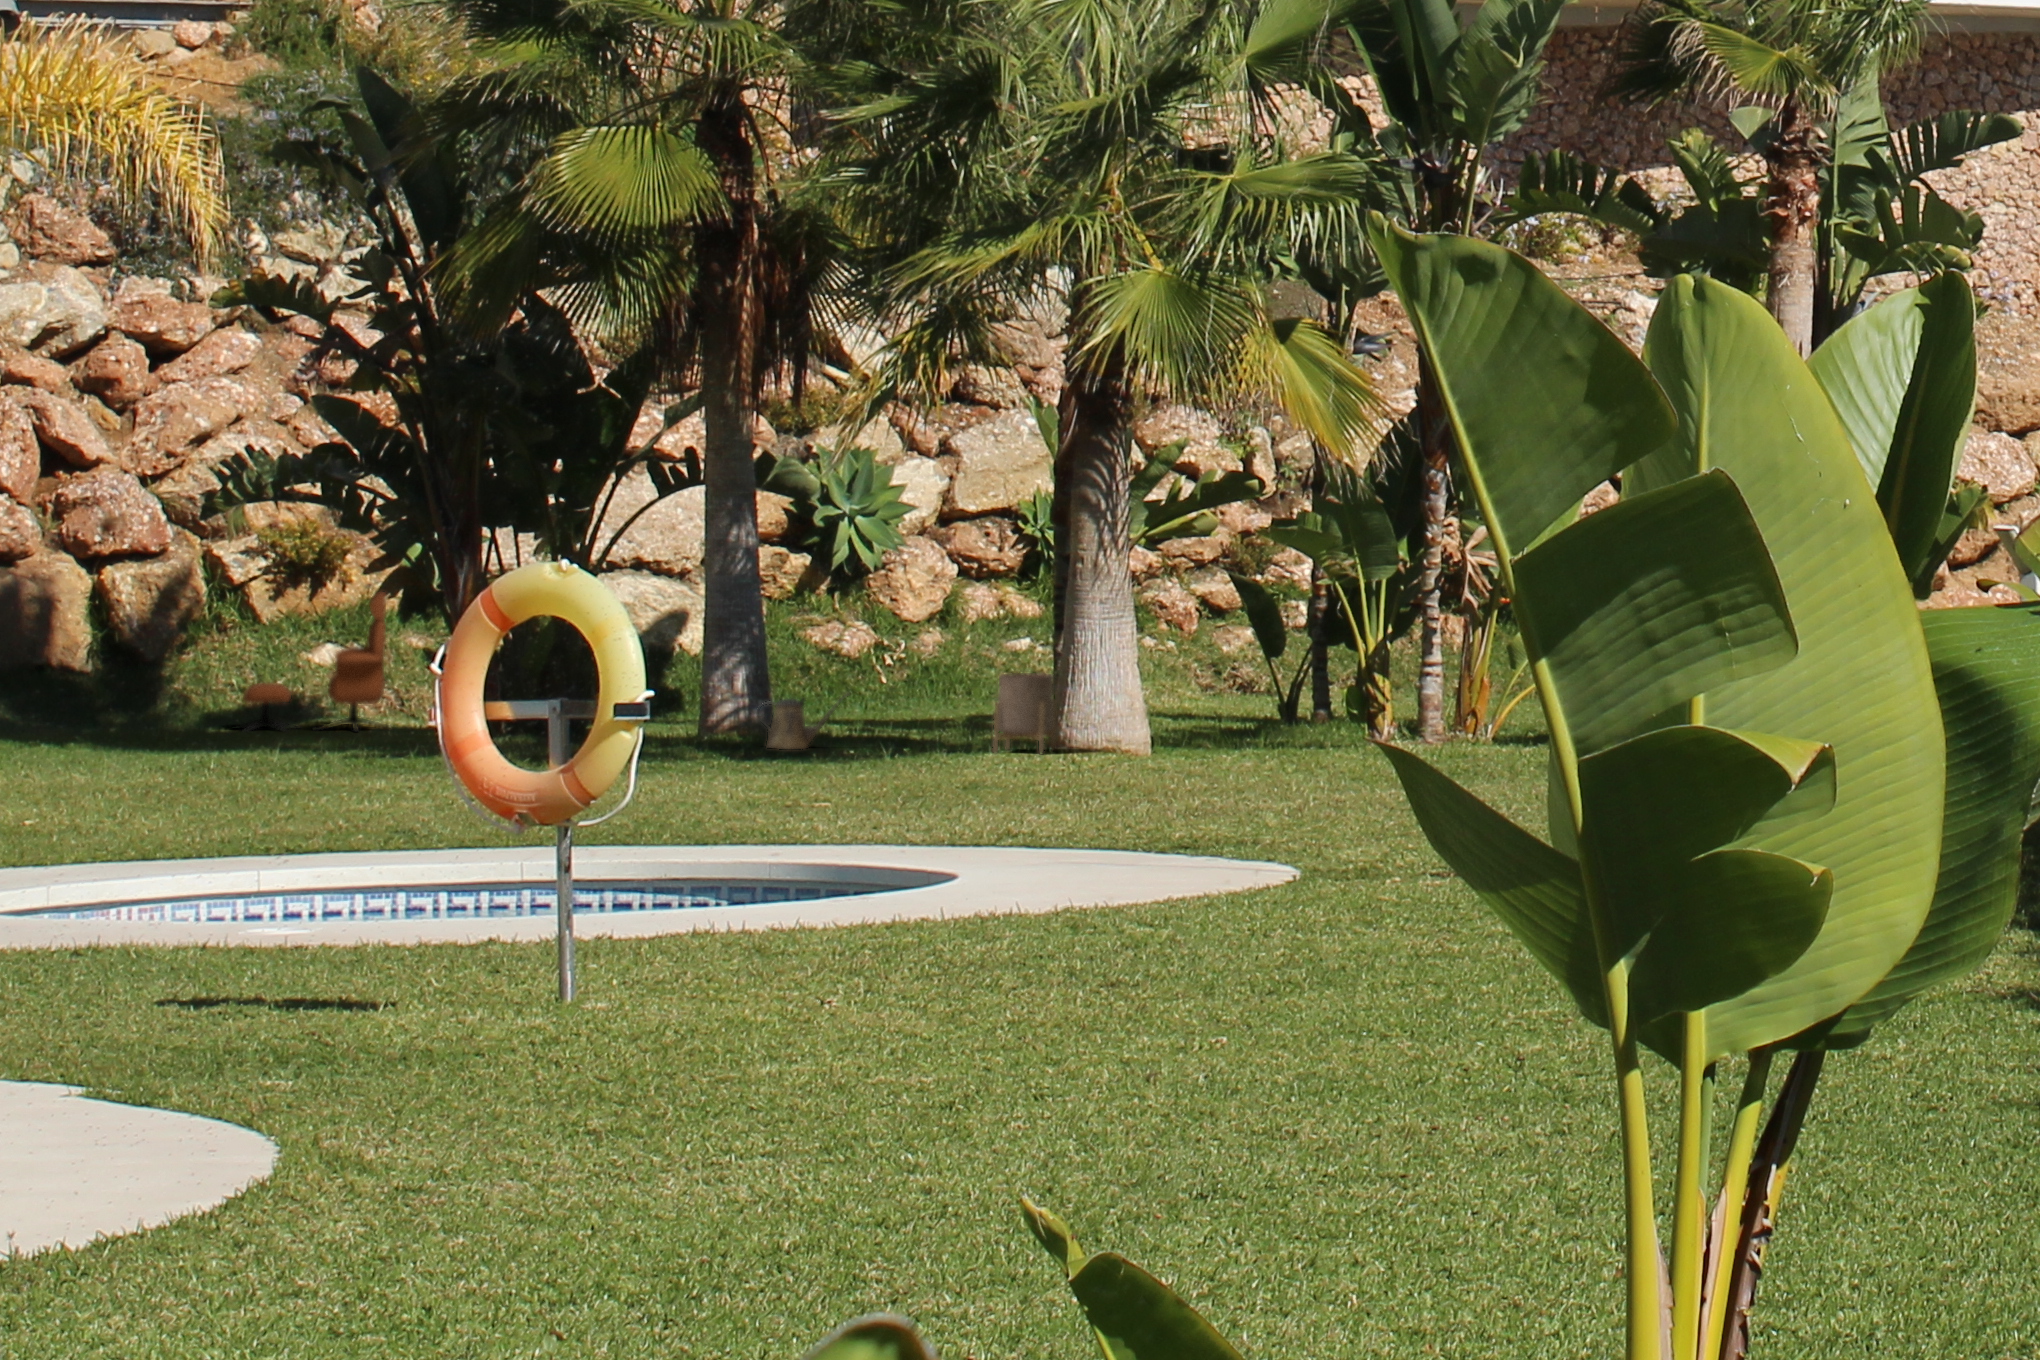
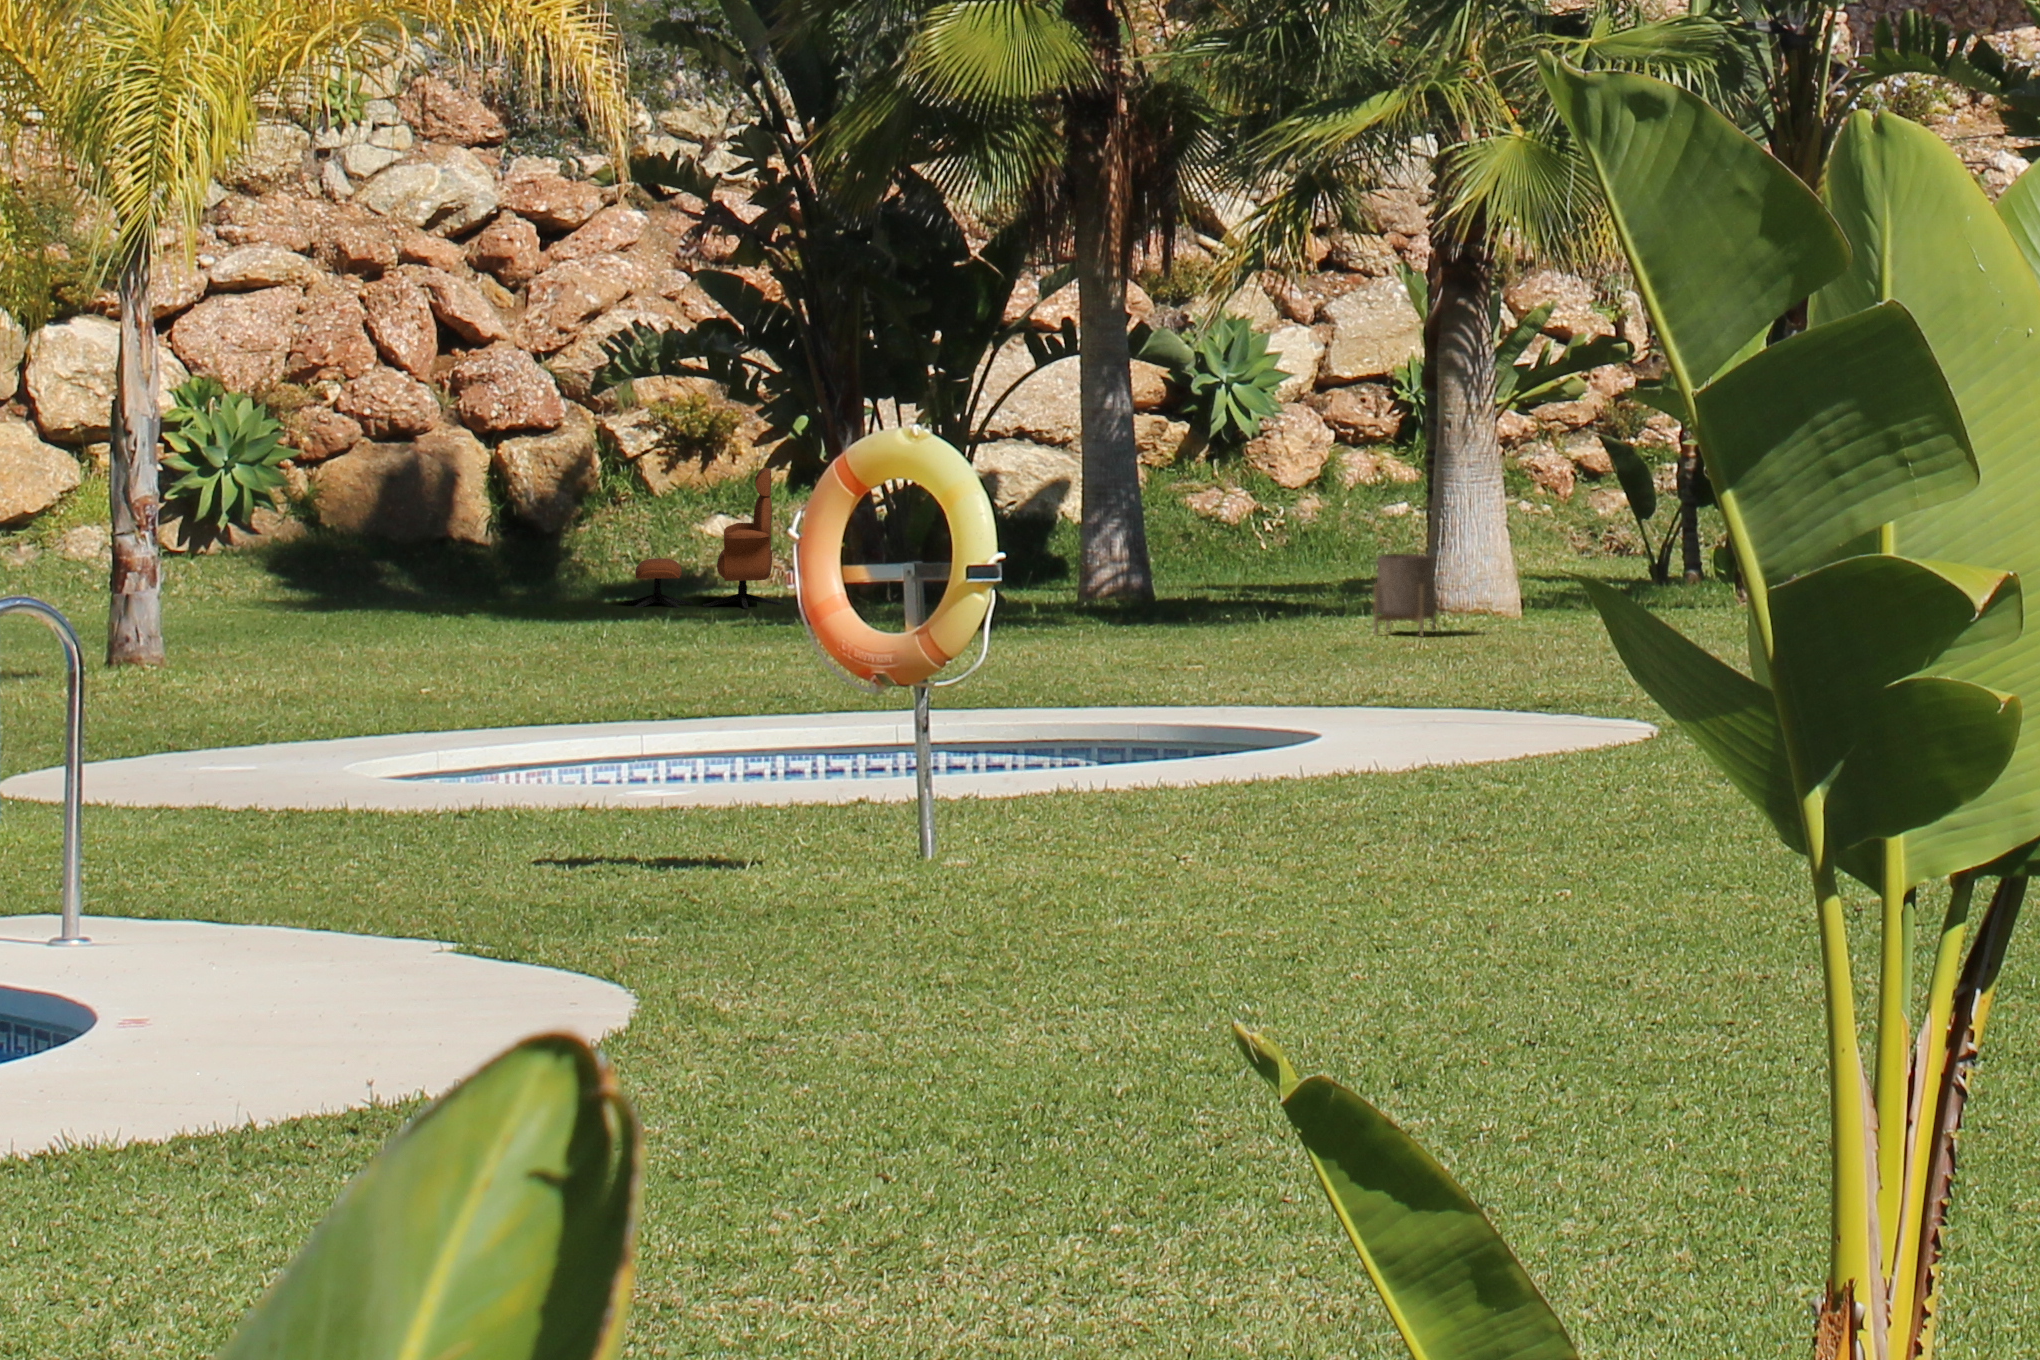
watering can: present [756,697,844,749] -> none [1136,573,1229,630]

